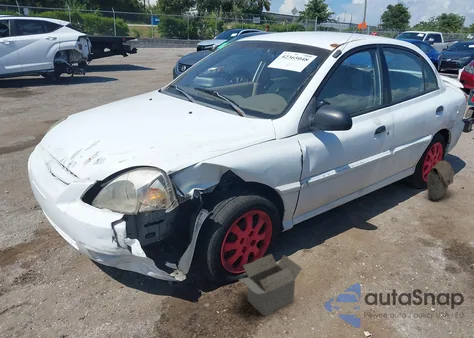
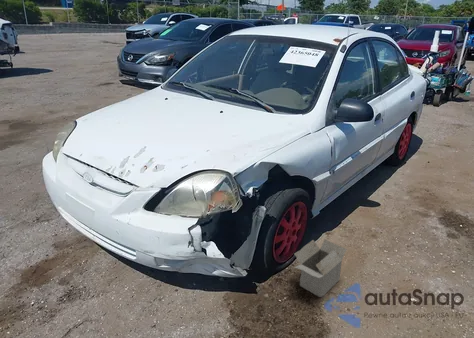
bag: present [427,160,454,200] -> none [406,139,426,175]

